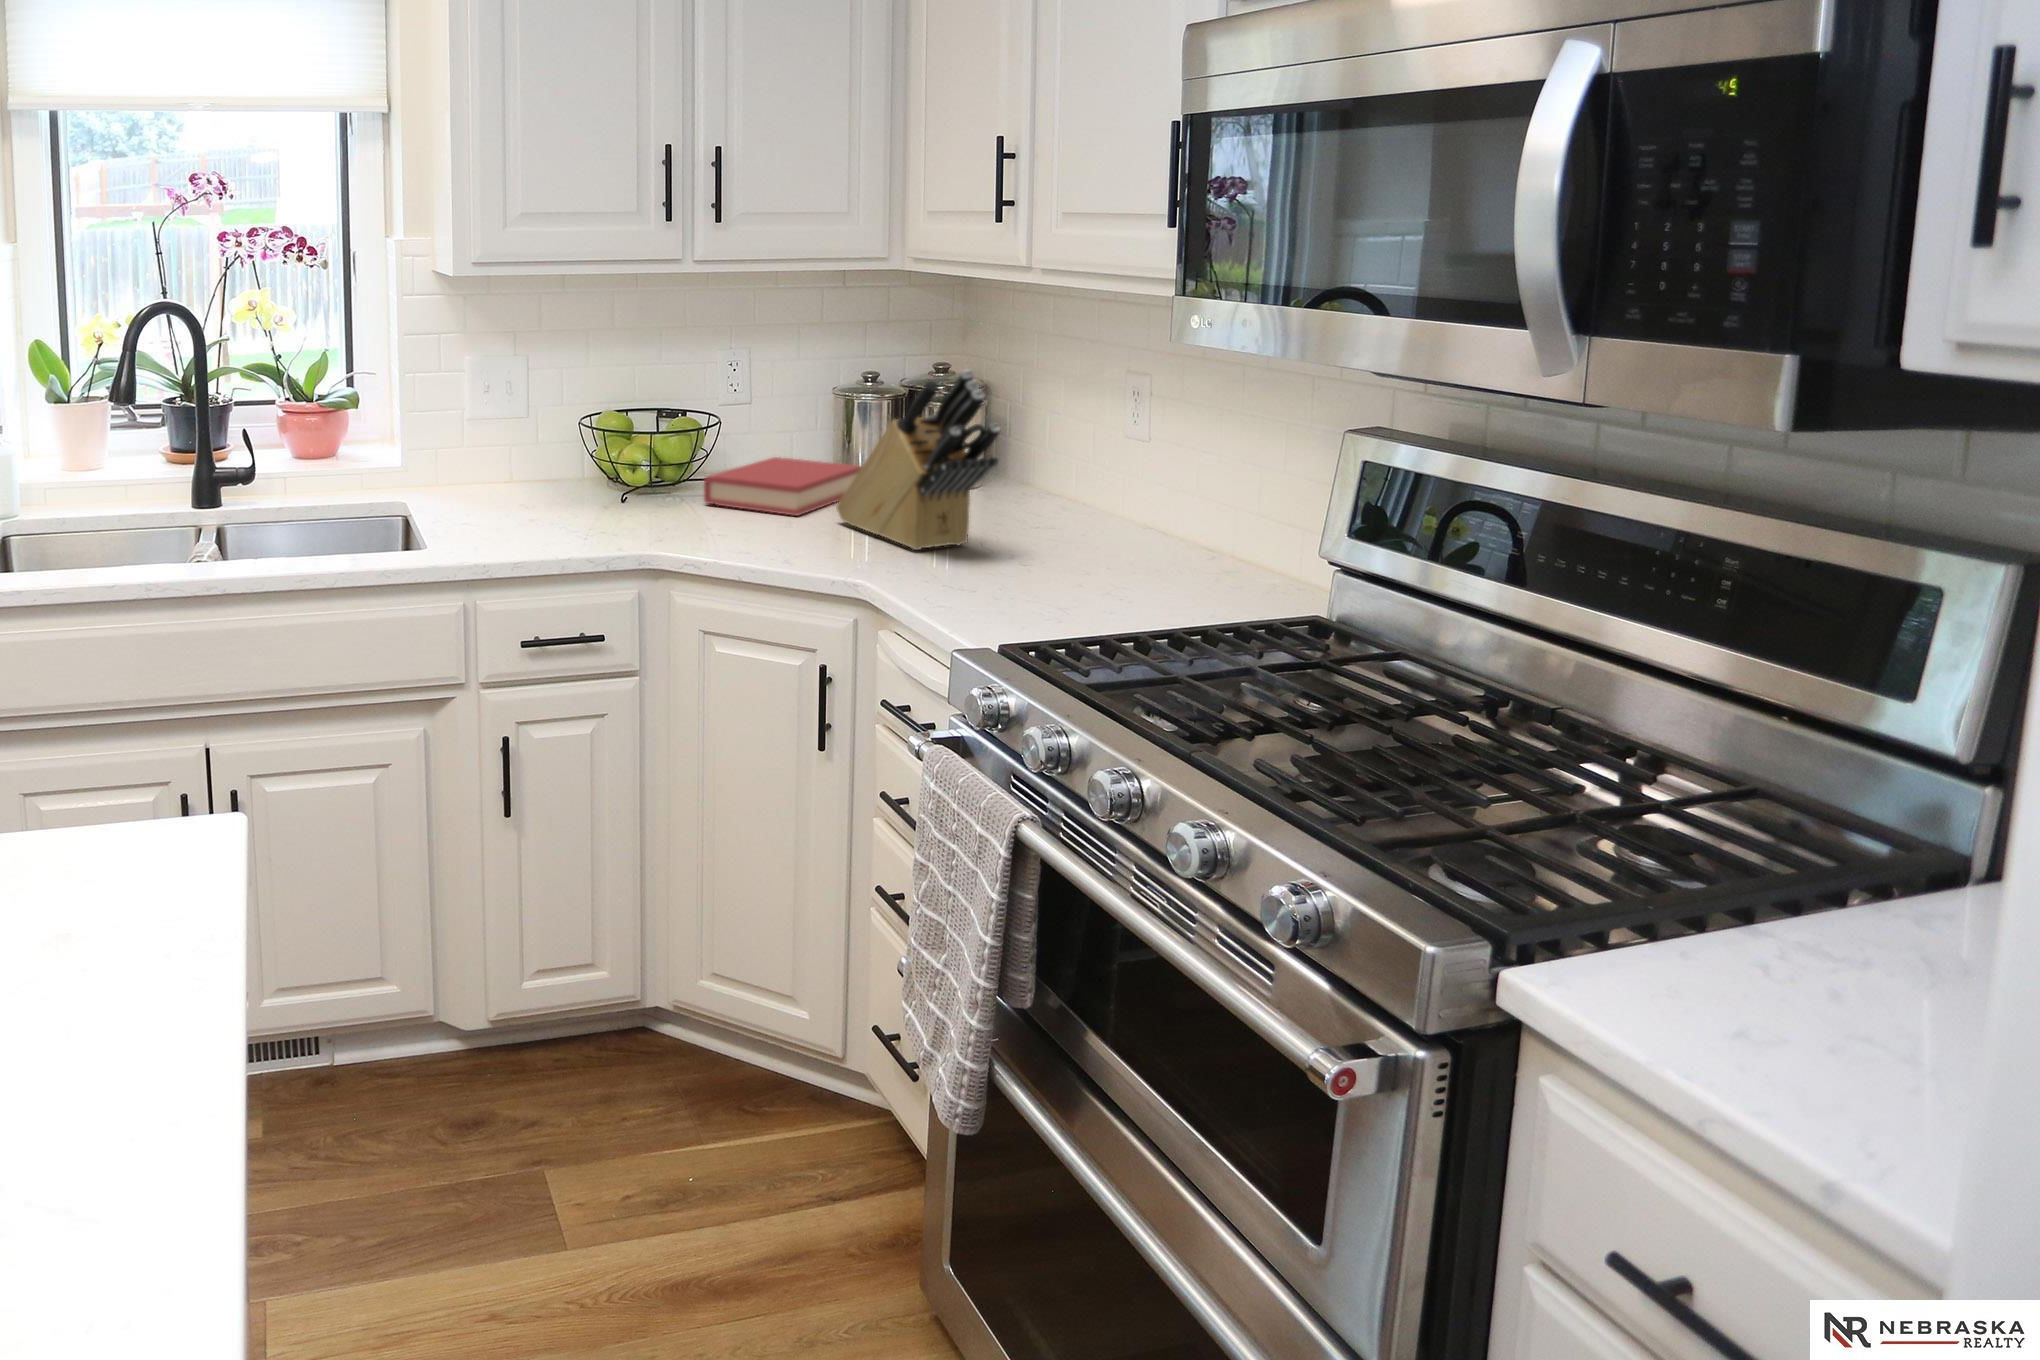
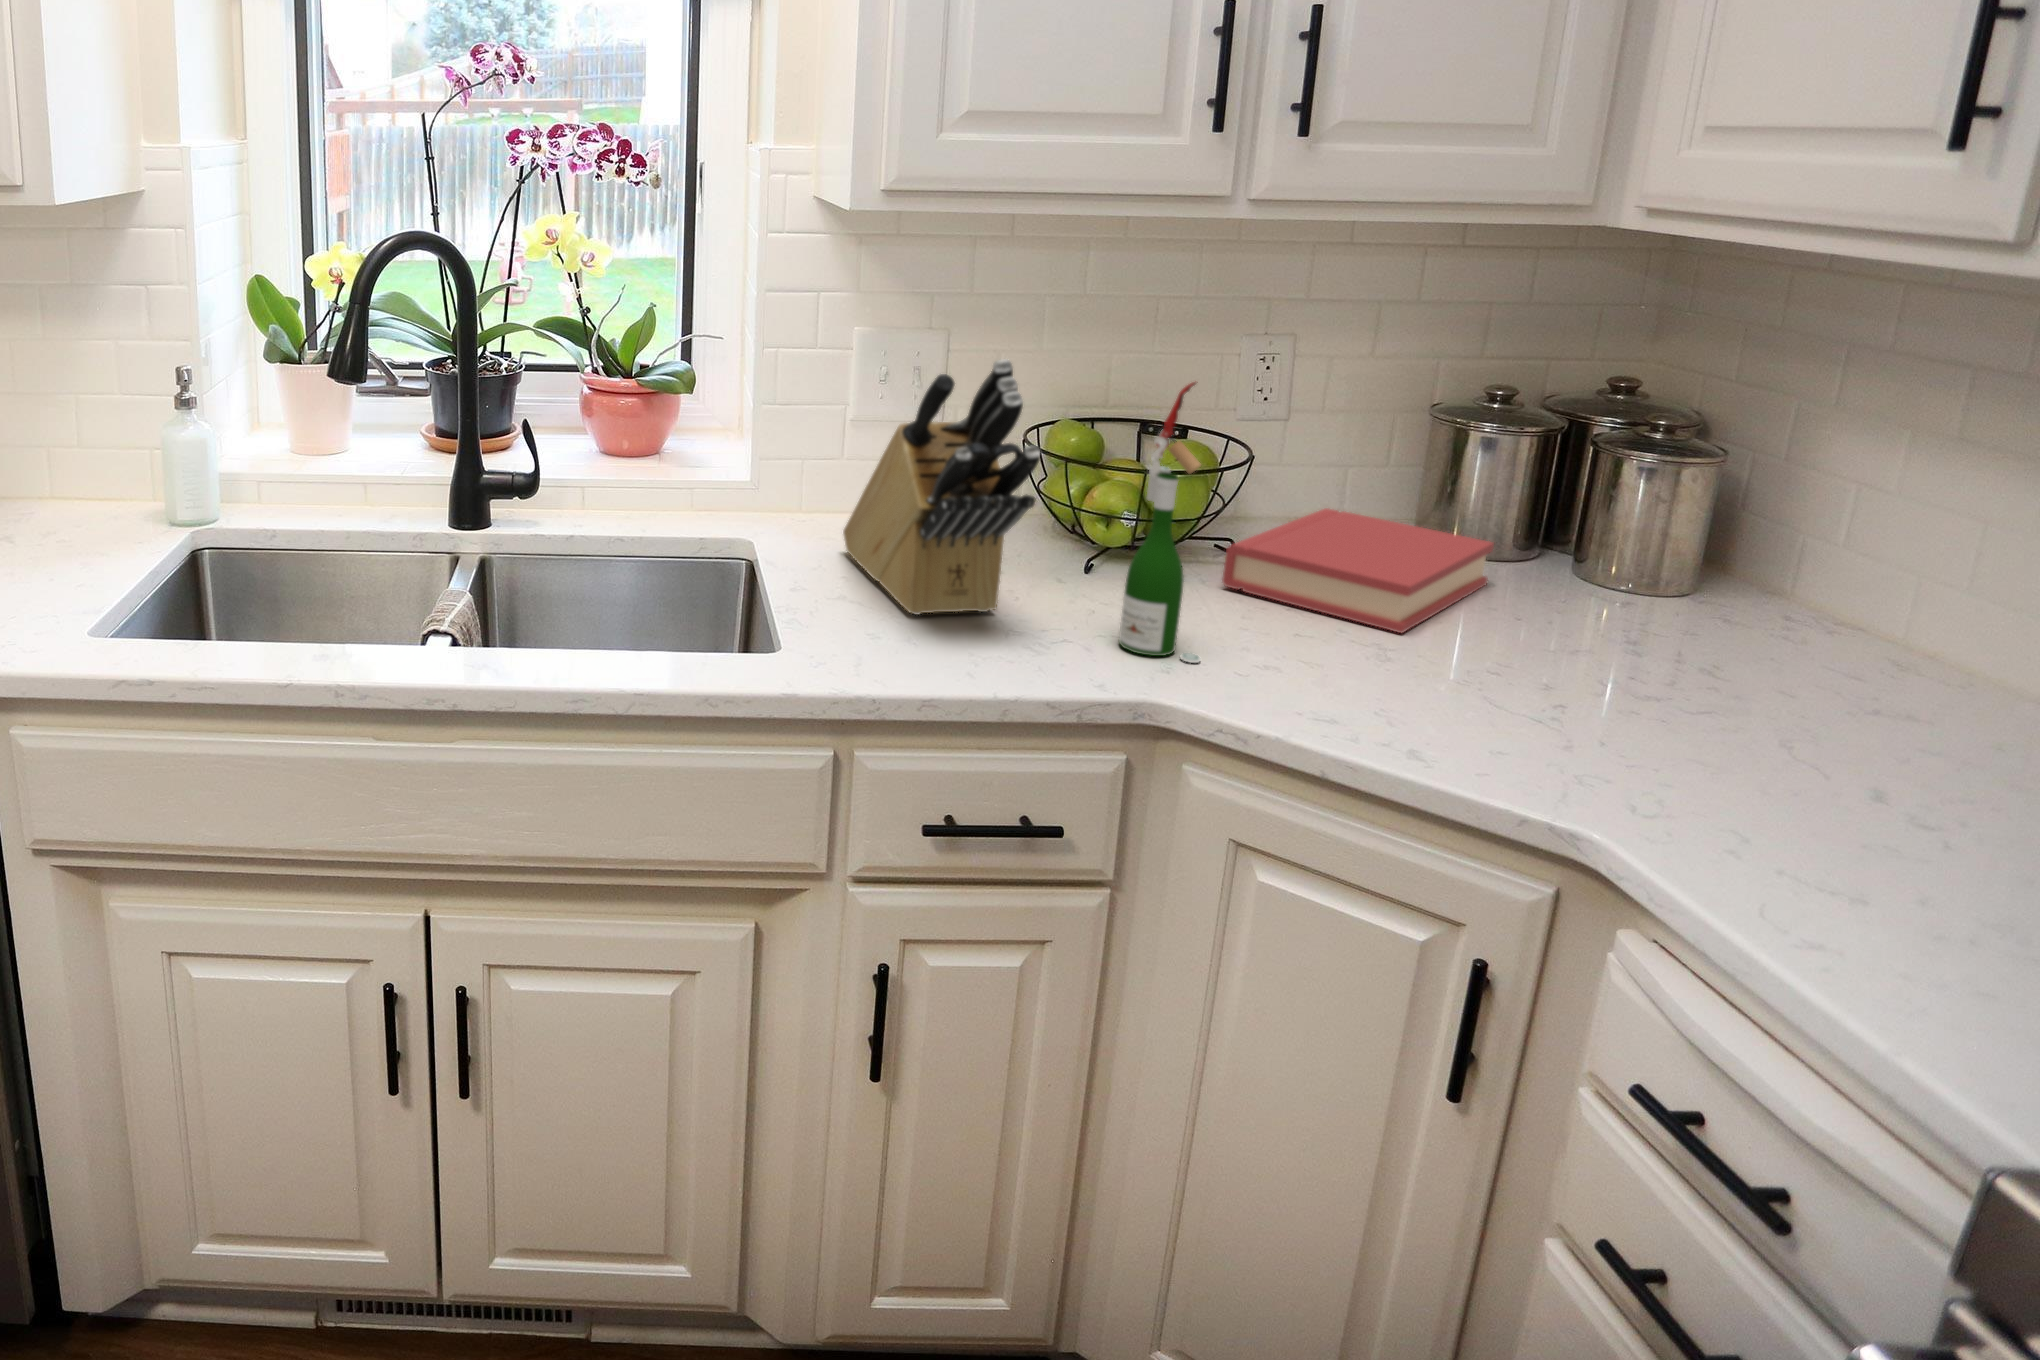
wine bottle: none [631,368,676,537] -> present [1119,381,1201,663]
knife block: present [836,369,1000,550] -> present [843,359,1040,615]

